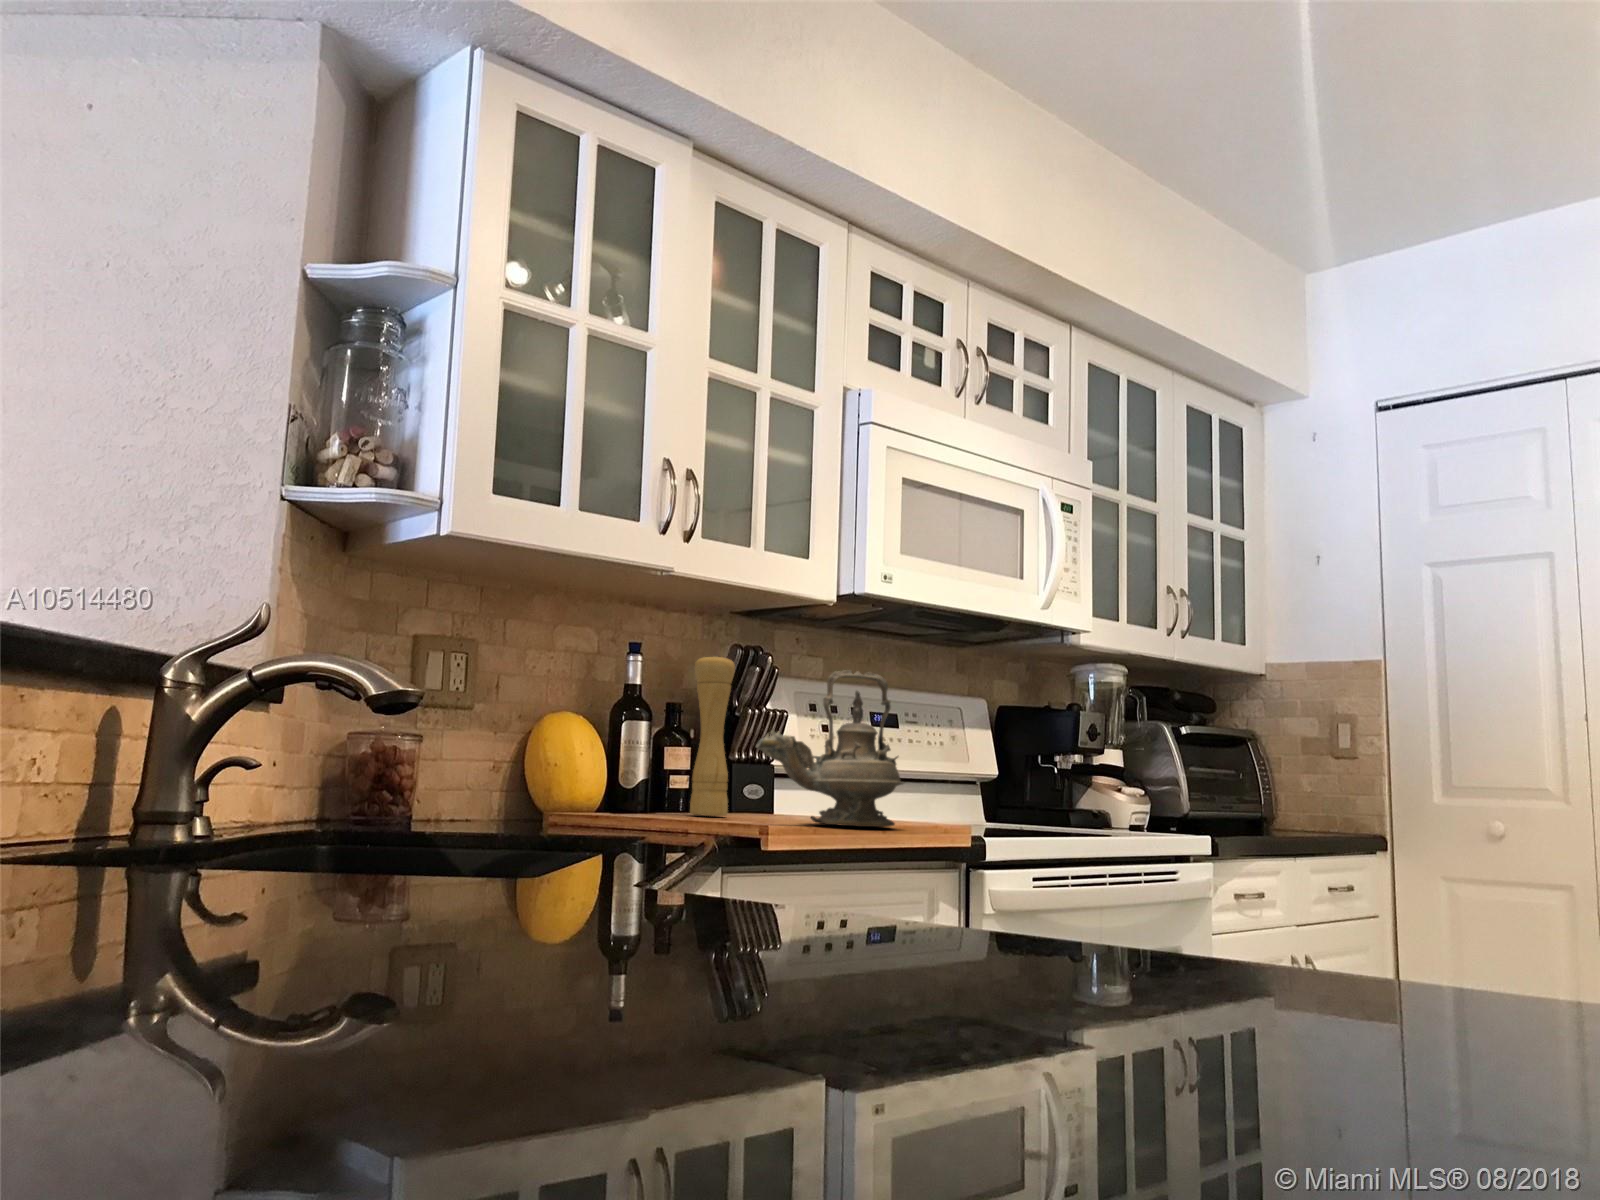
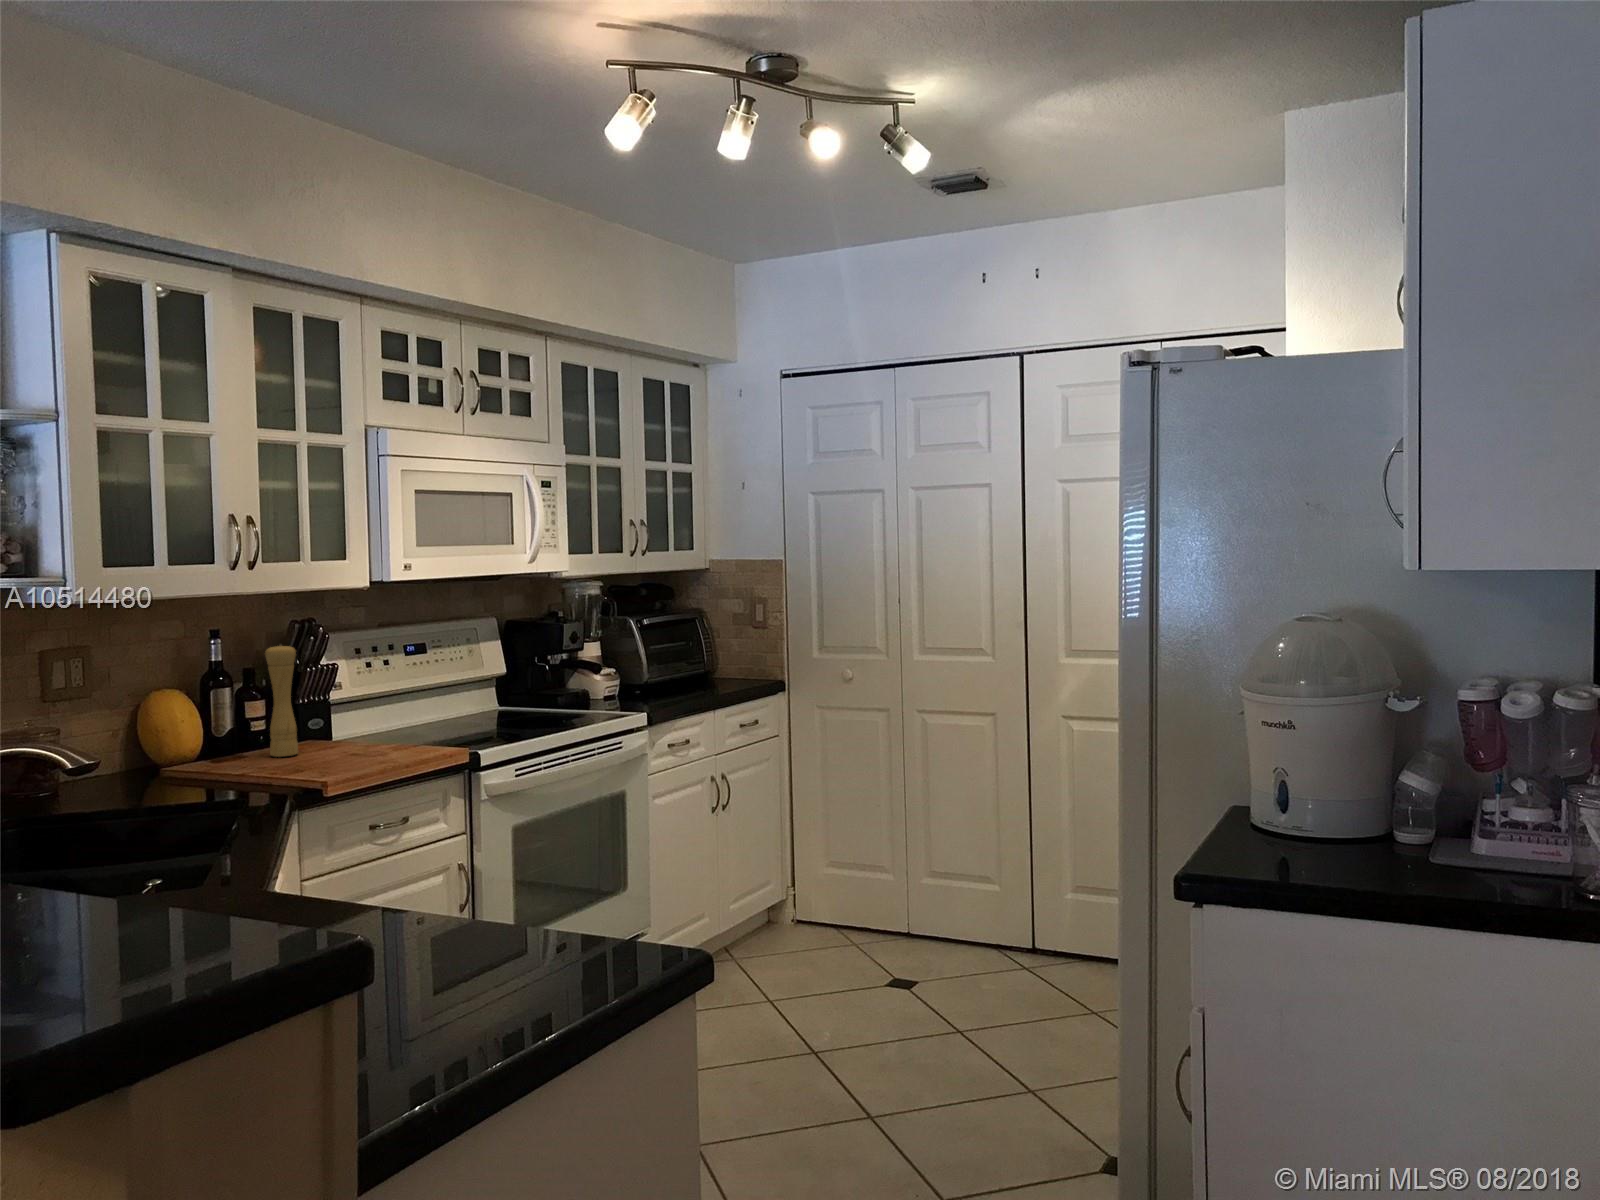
teapot: present [756,670,904,827] -> none [316,655,422,760]

